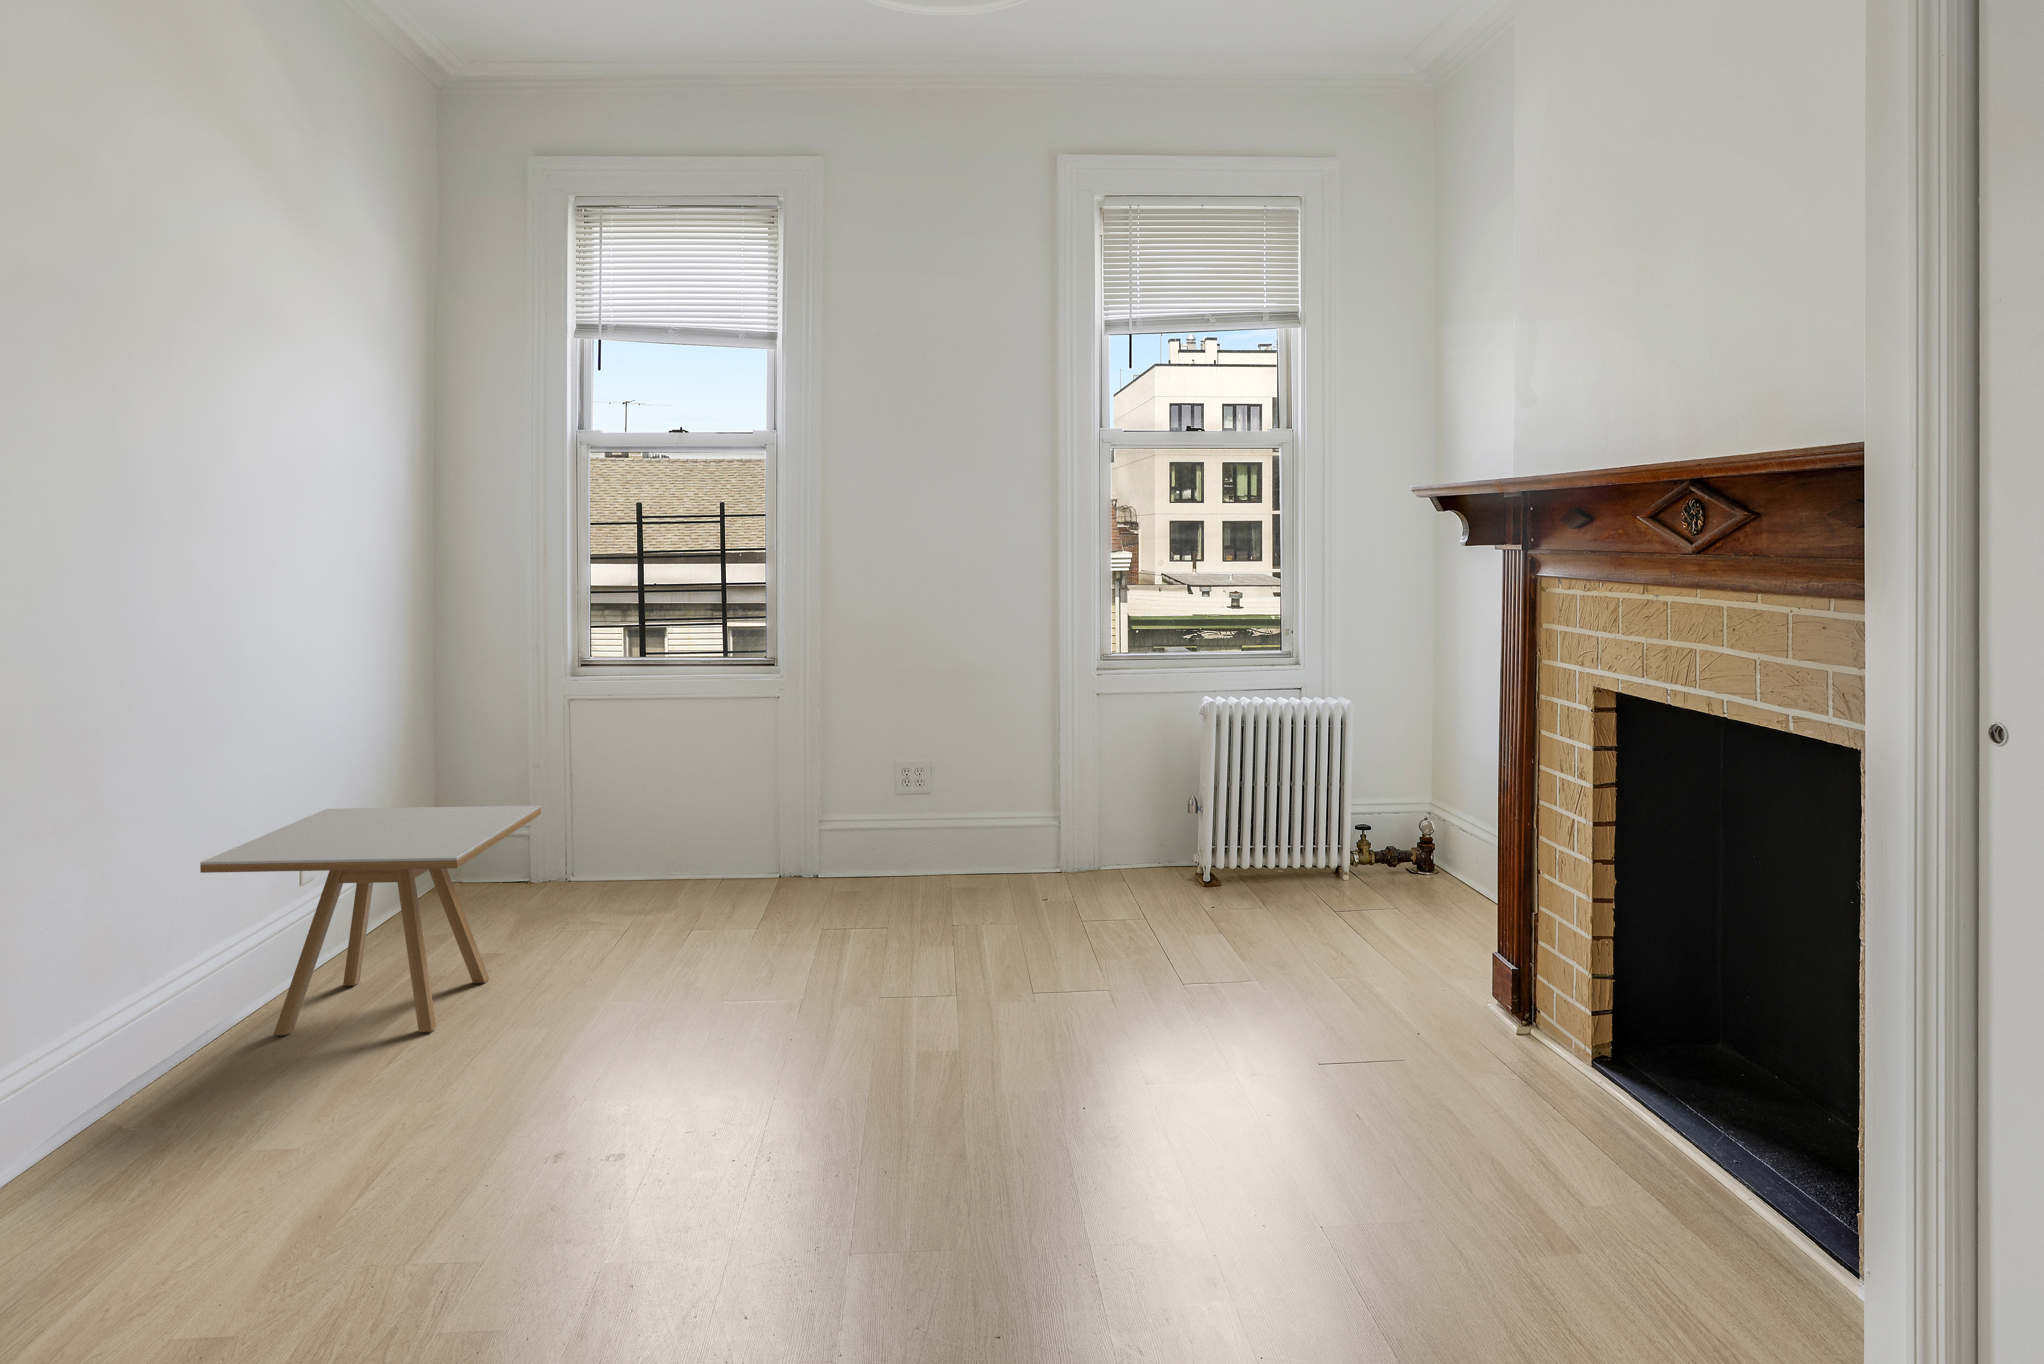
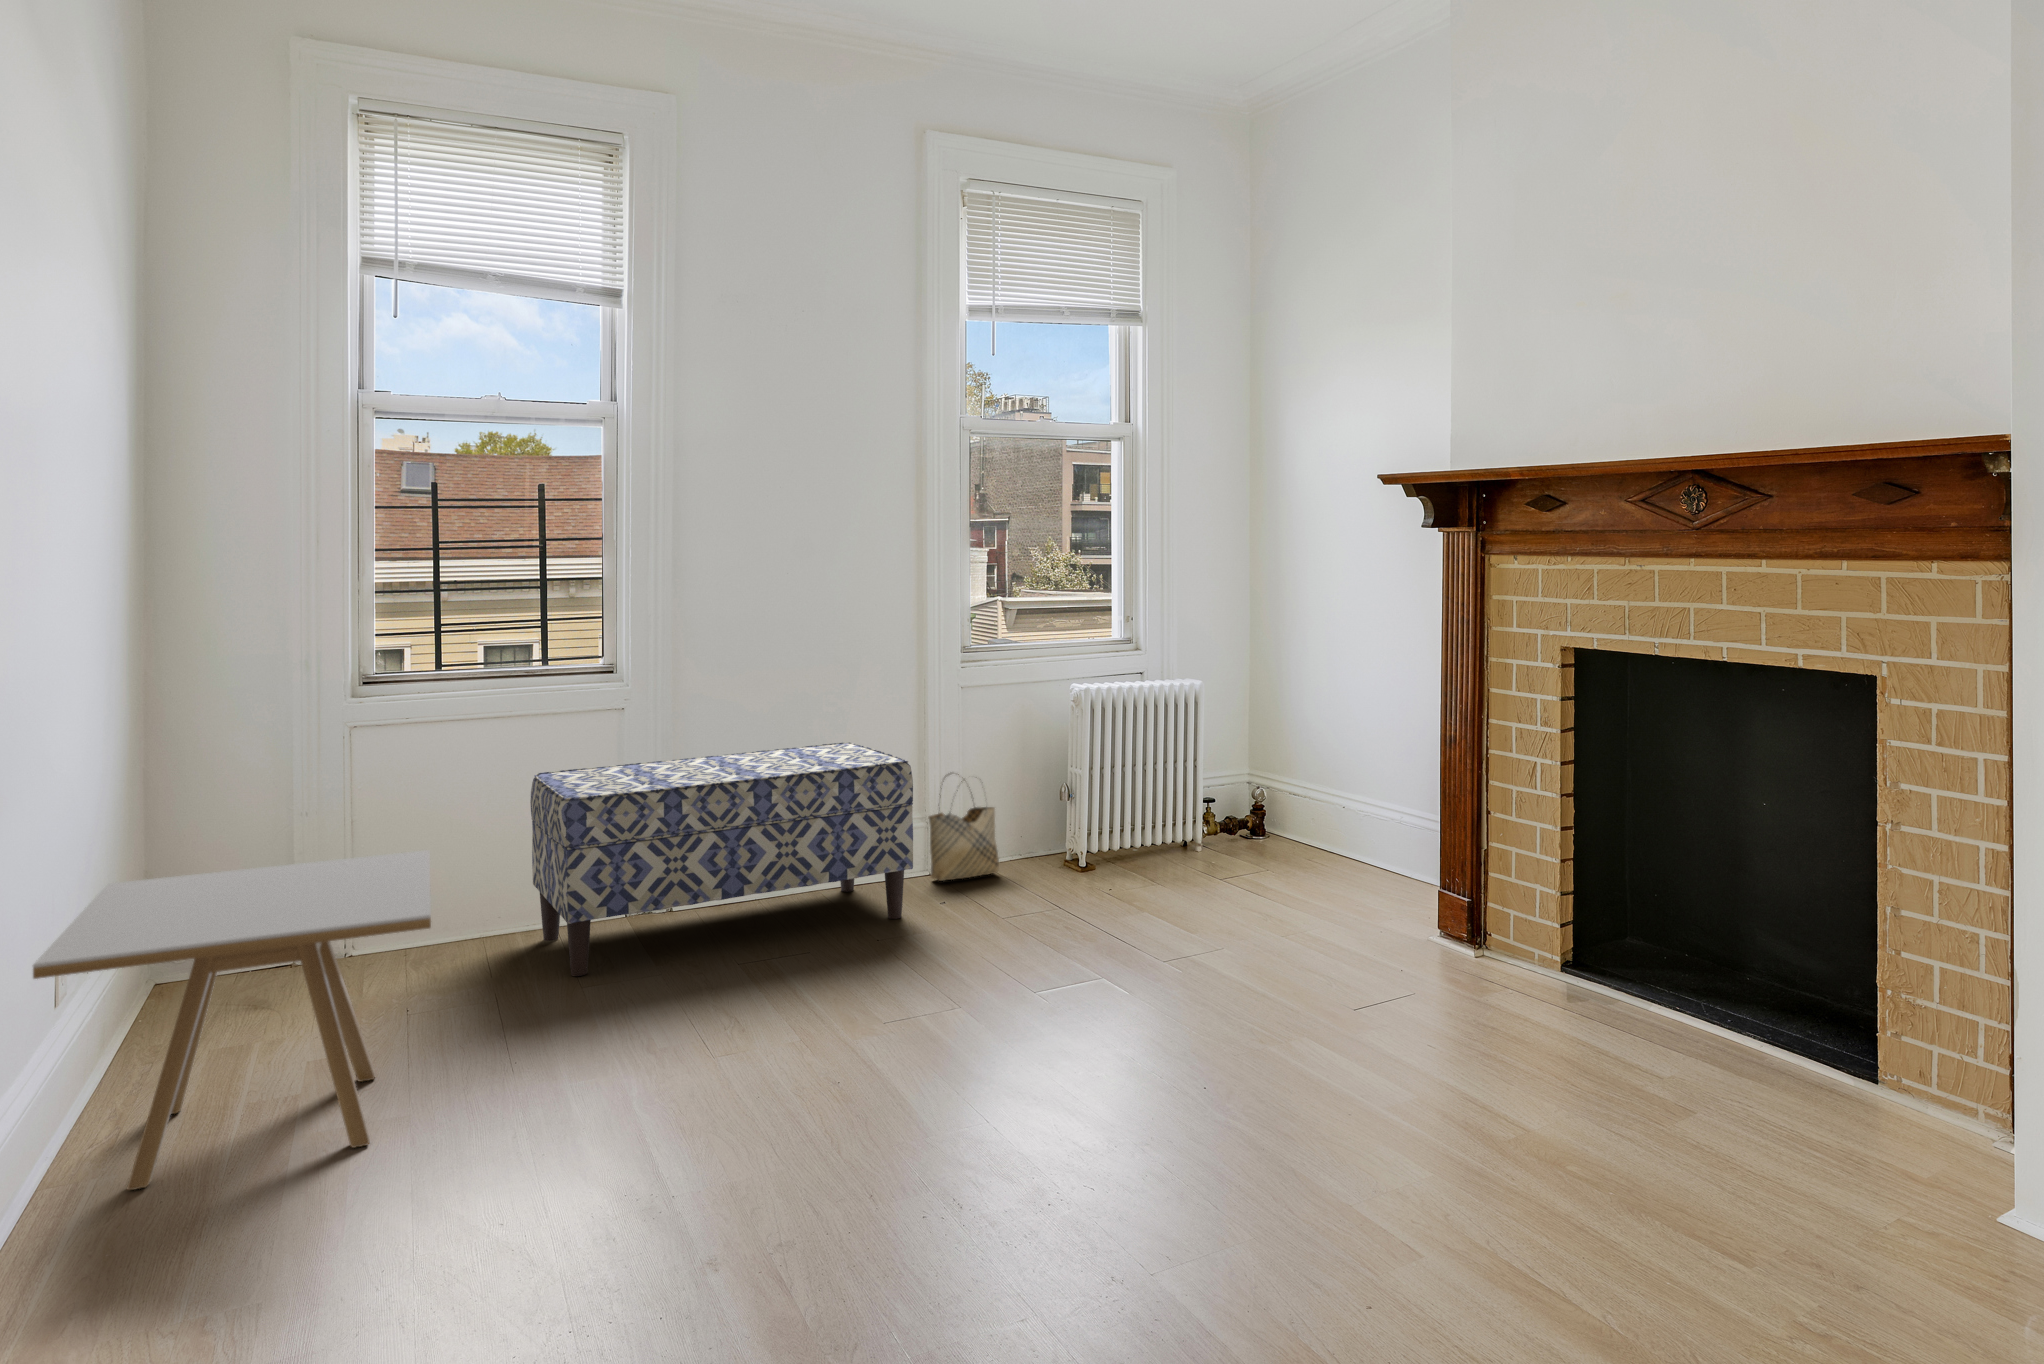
bench: none [679,740,999,923] -> present [530,742,913,976]
woven basket: none [1048,775,1119,879] -> present [928,774,999,881]

